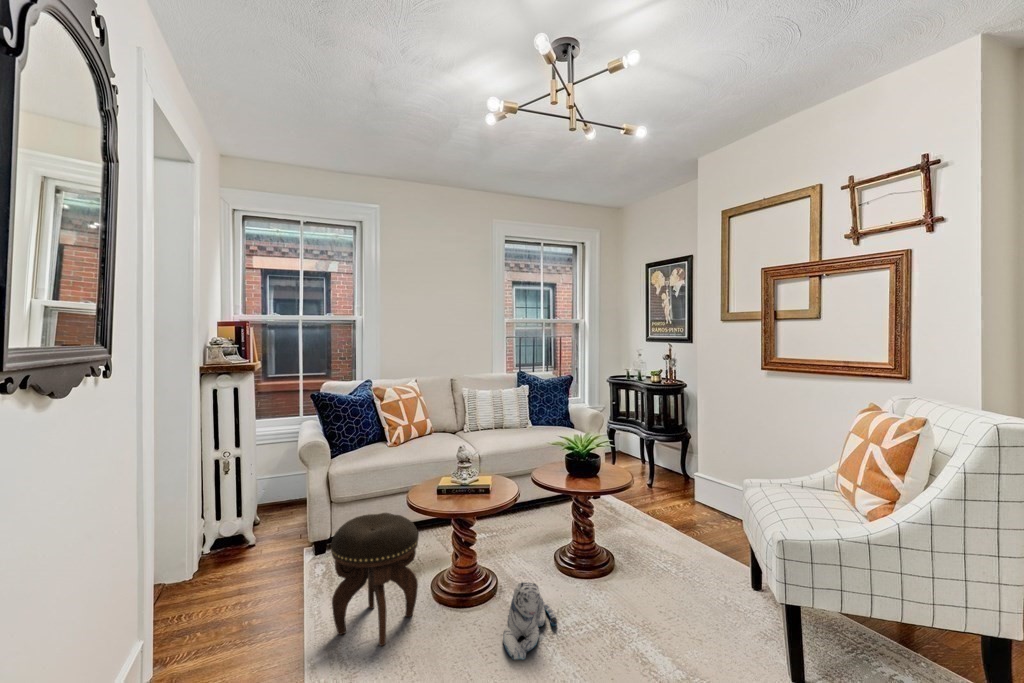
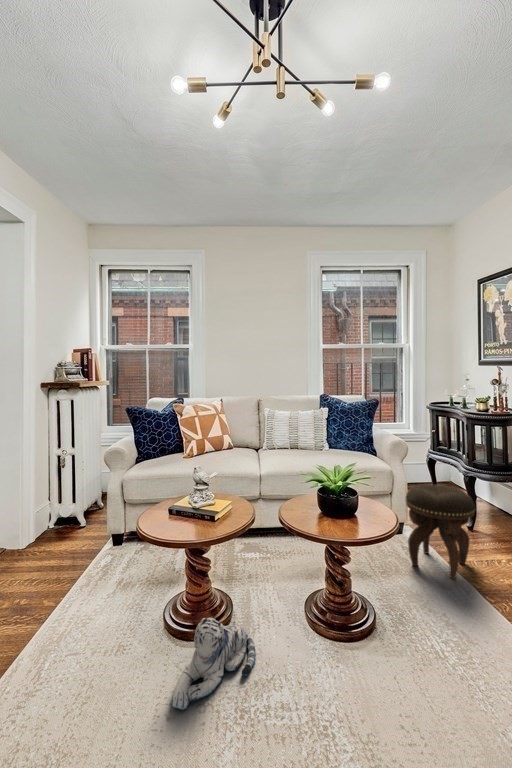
footstool: present [331,513,419,646] -> present [406,484,476,579]

